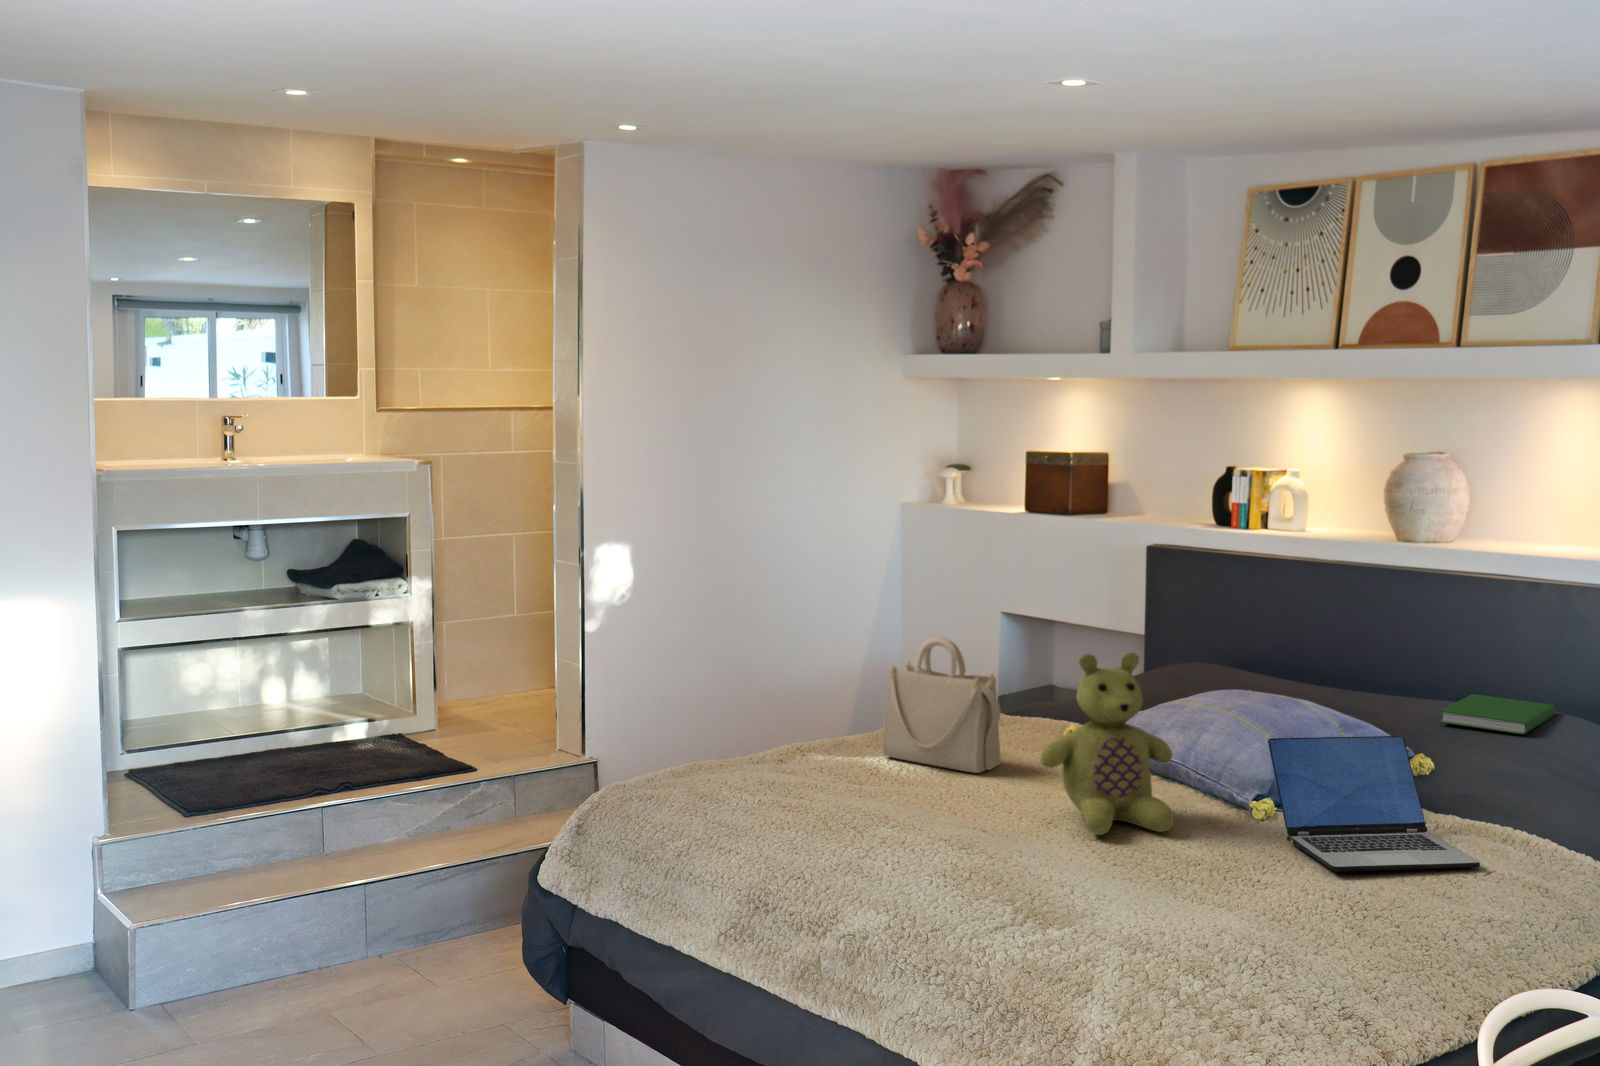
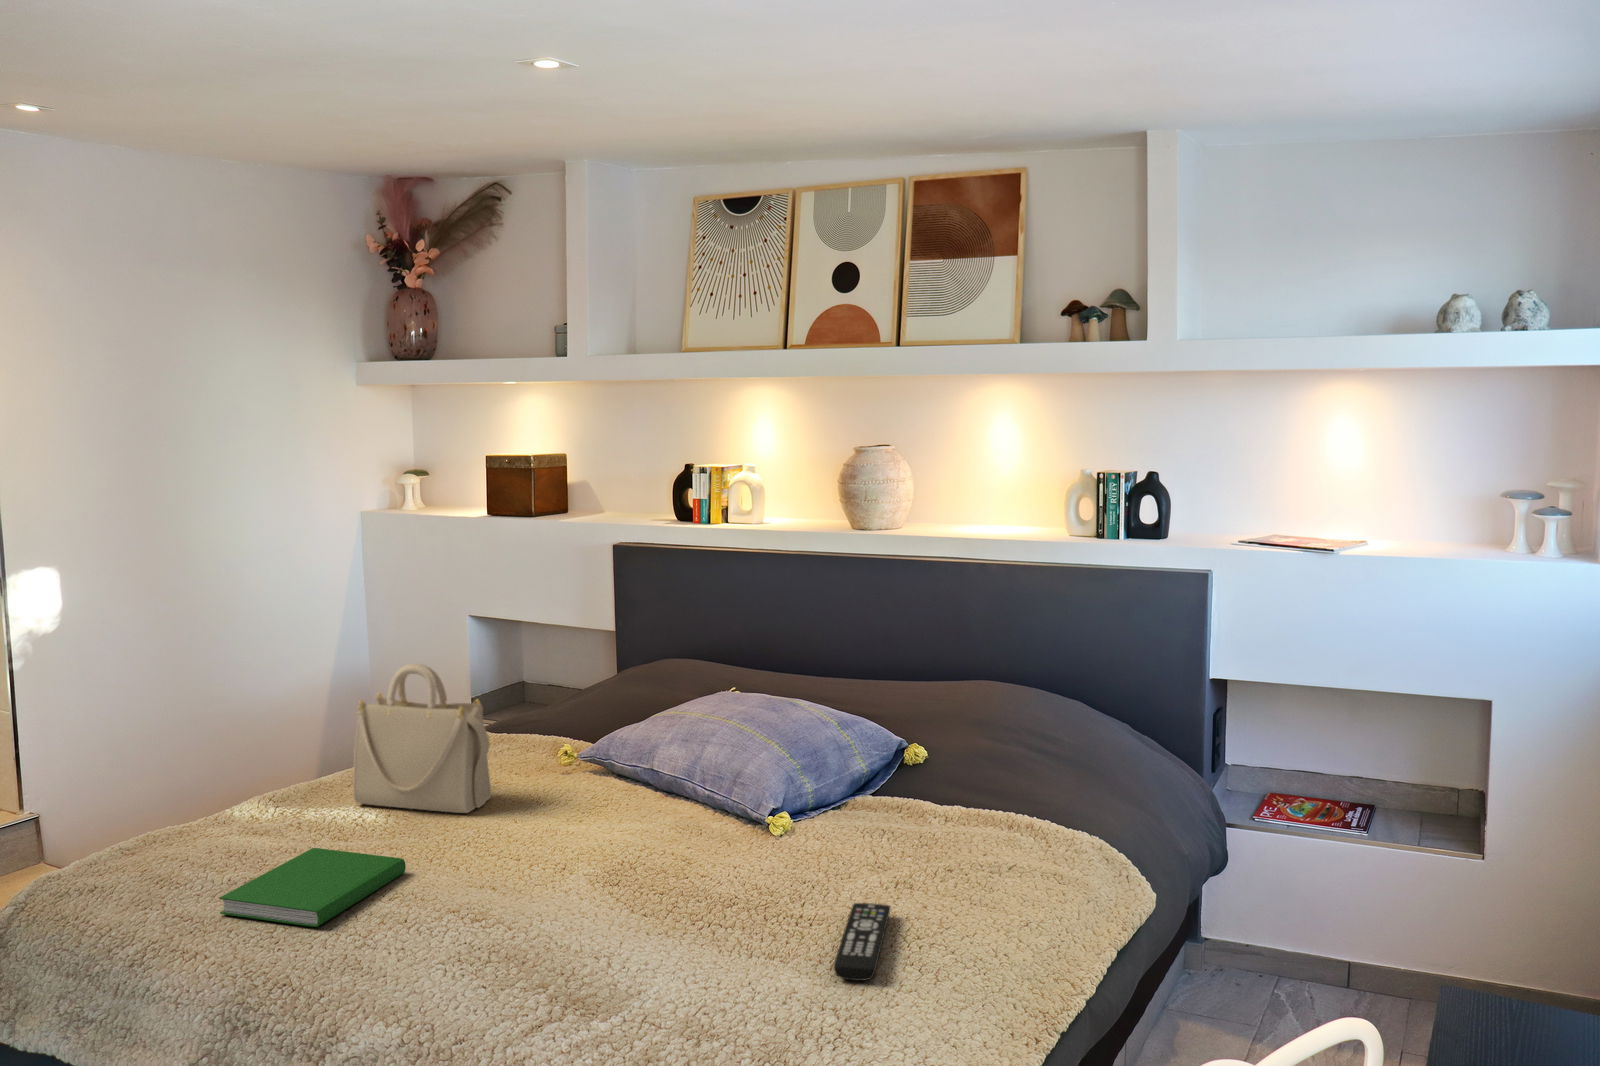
stuffed bear: present [1040,652,1174,835] -> none [543,669,696,880]
hardcover book: present [1440,694,1556,734] -> present [219,848,406,927]
laptop: present [1268,736,1480,872] -> none [786,730,1006,892]
remote control: none [1273,876,1344,930] -> present [834,903,890,981]

